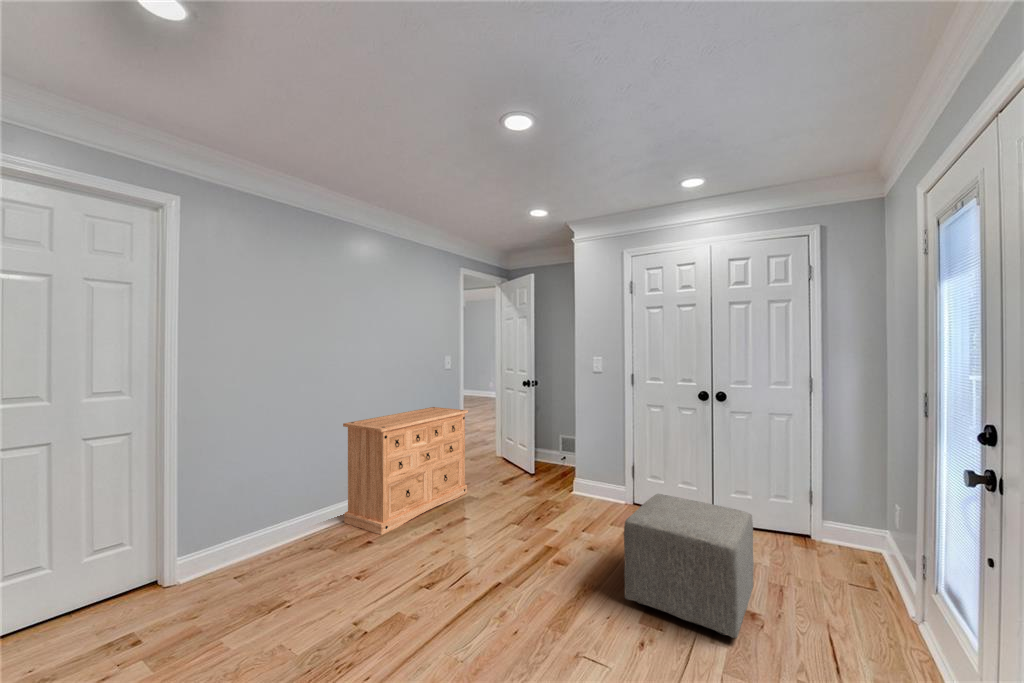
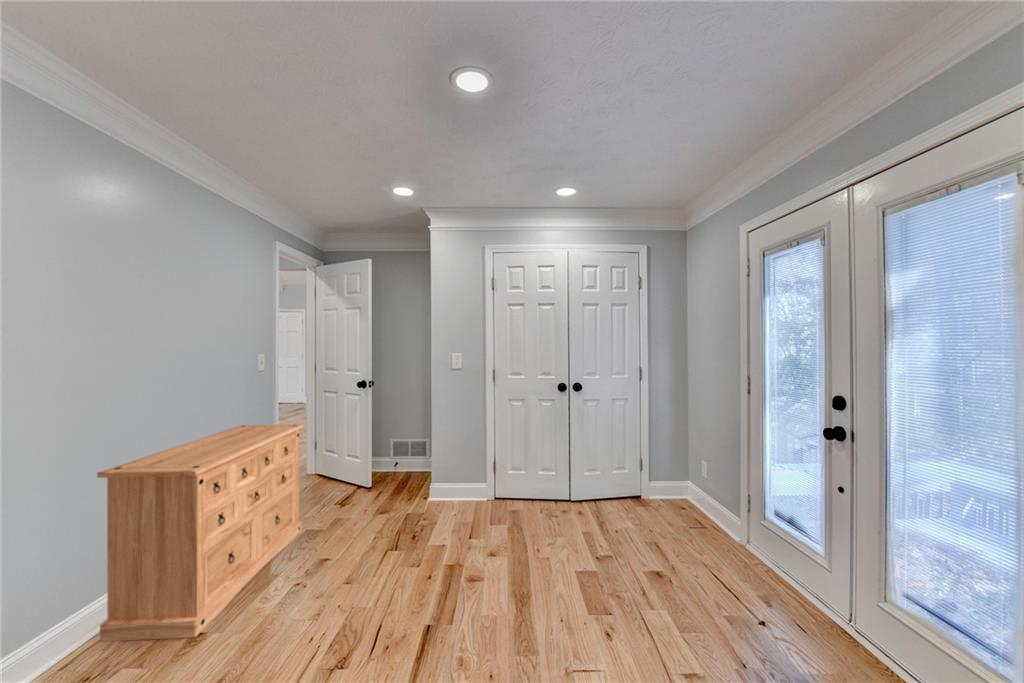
ottoman: present [624,494,754,638] -> none [559,485,674,604]

